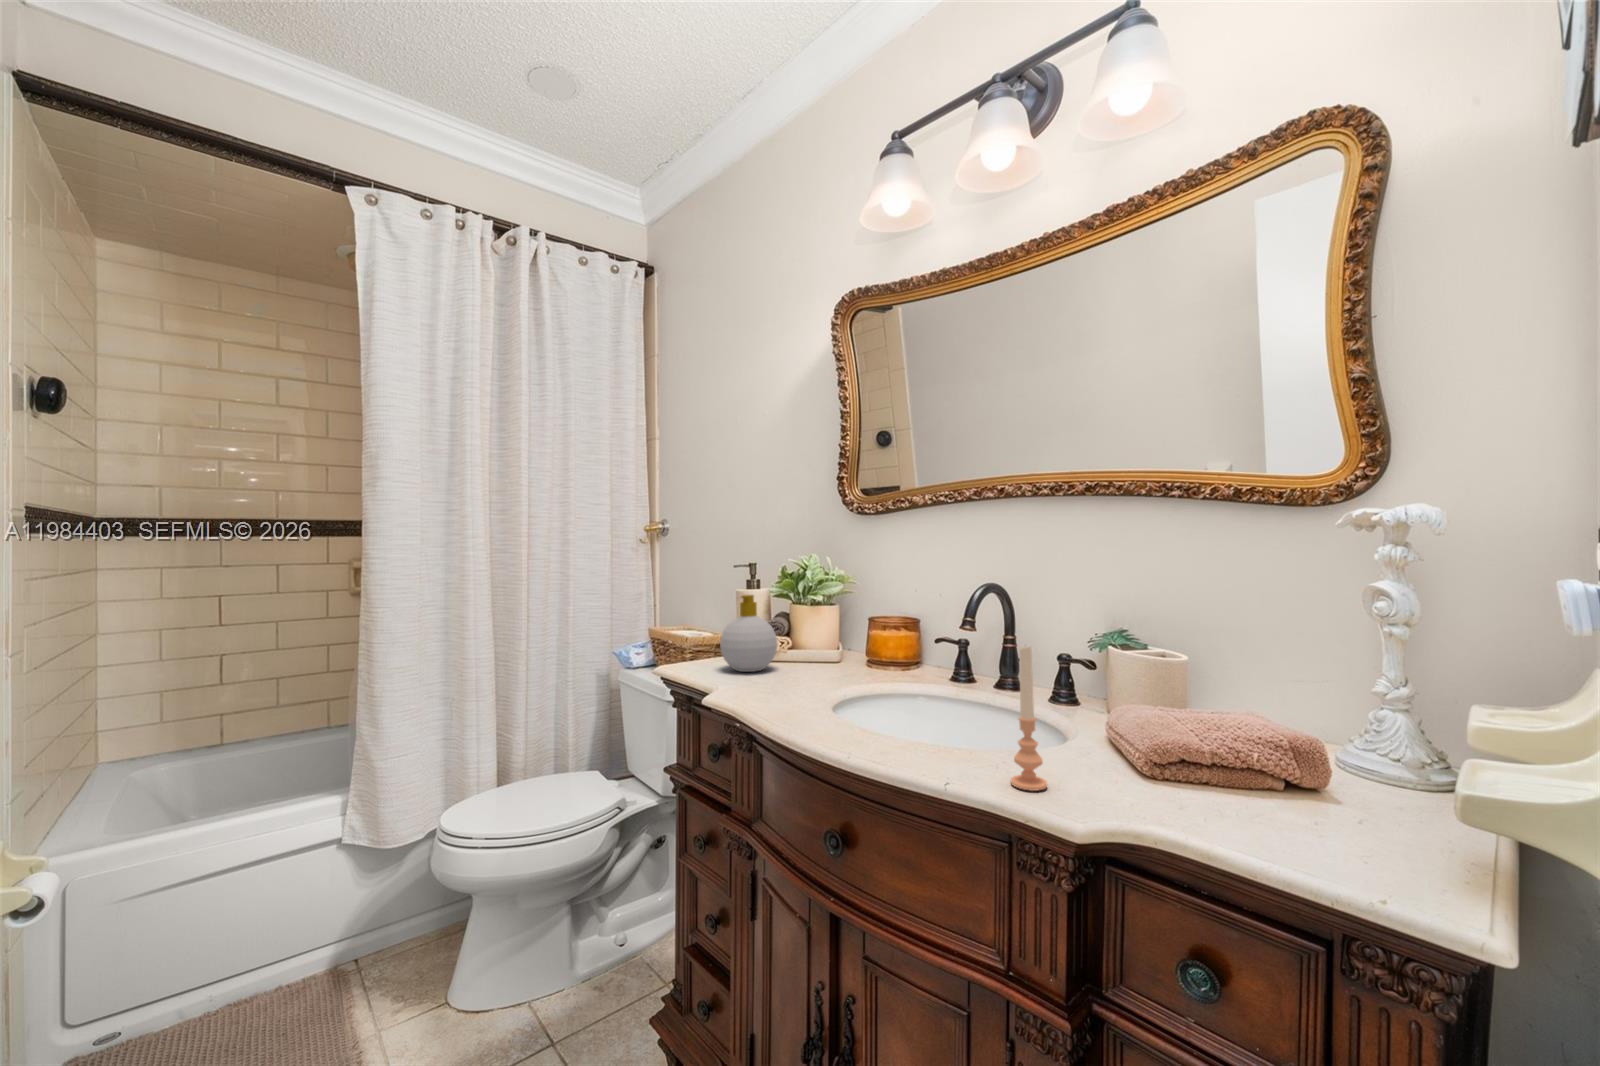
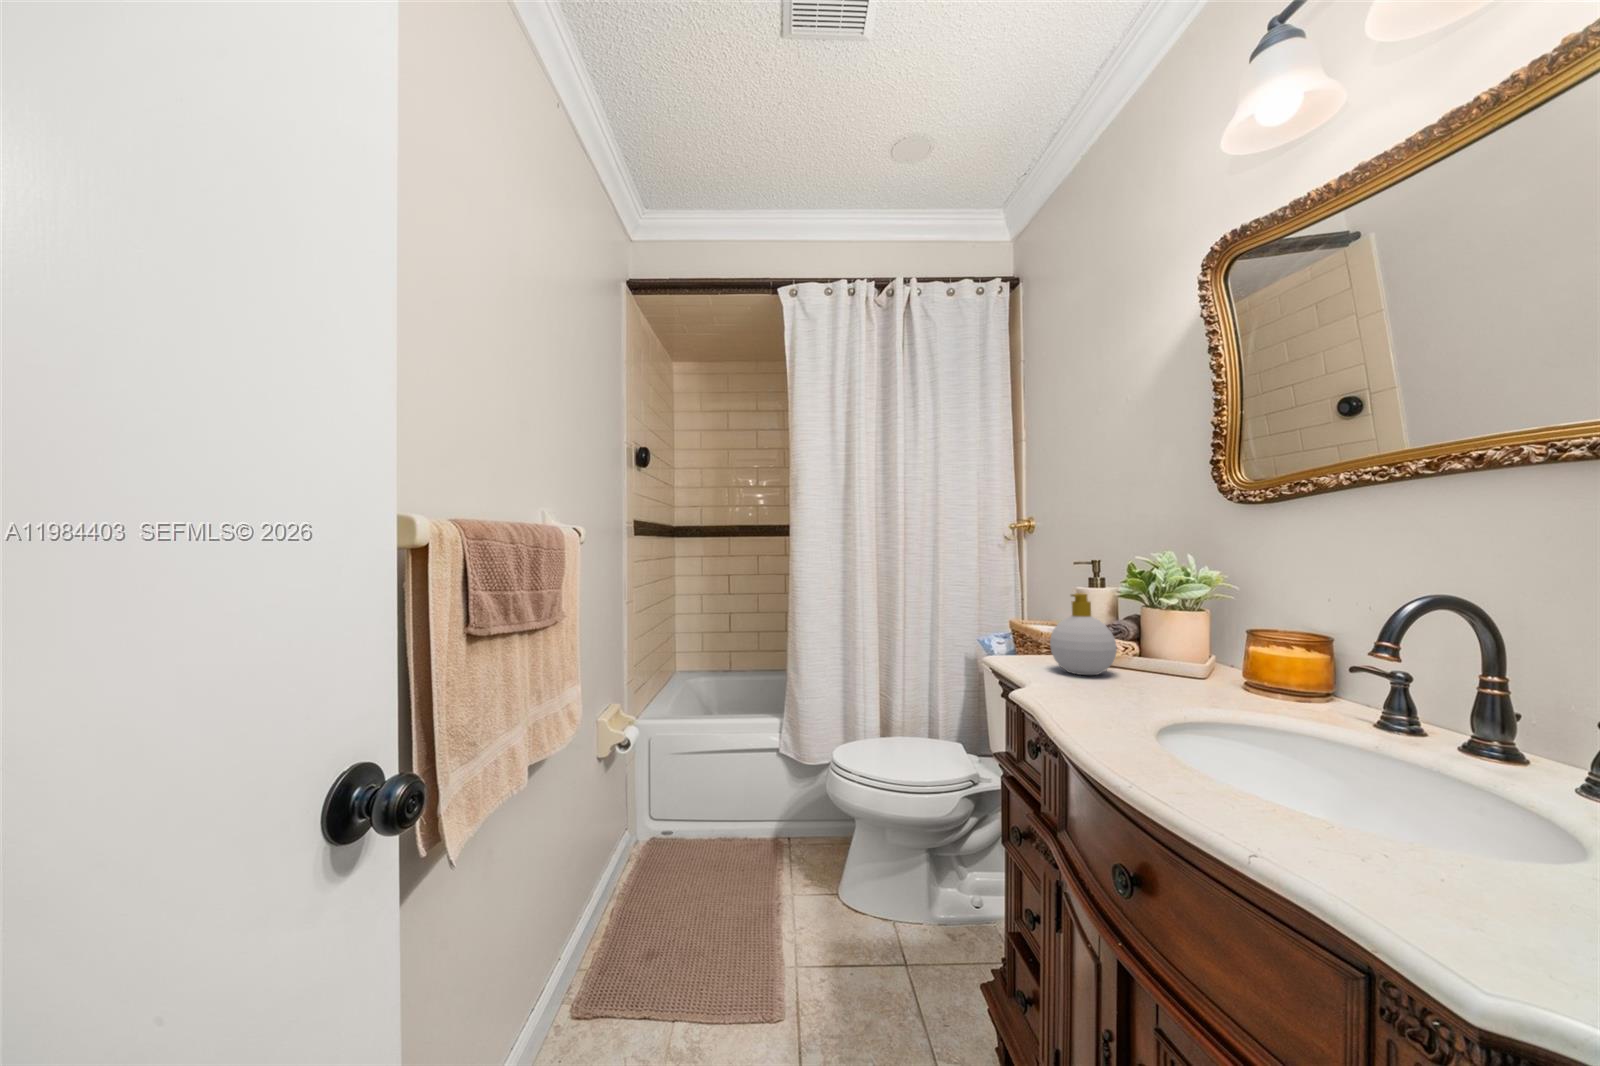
candle: present [1011,647,1047,791] -> none [1380,692,1460,927]

